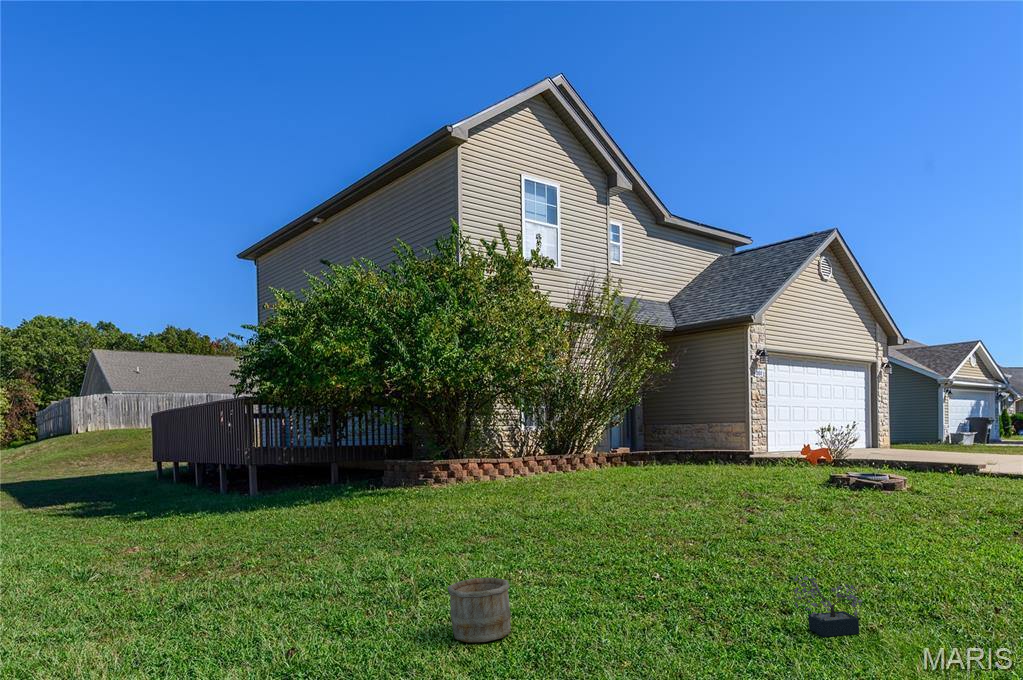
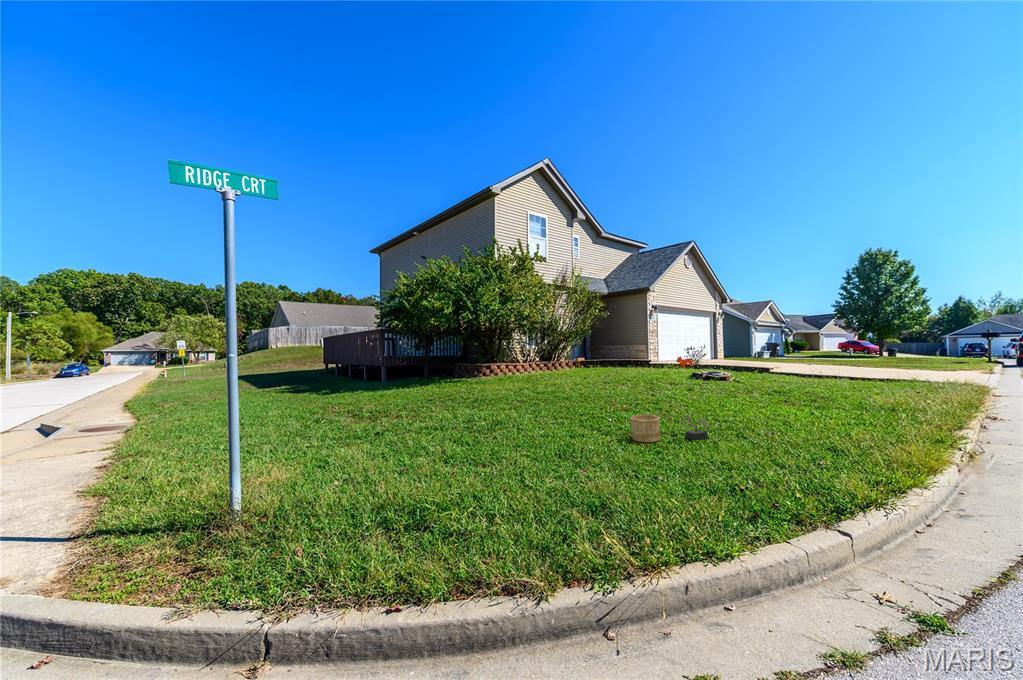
wooden bucket: present [447,578,511,642] -> present [630,414,660,442]

